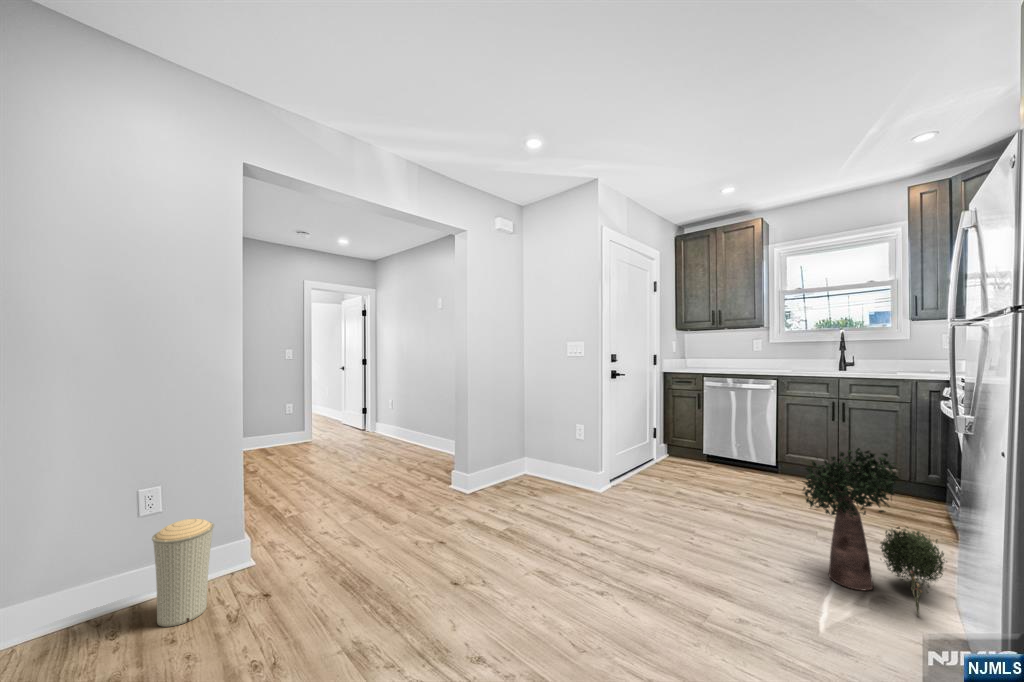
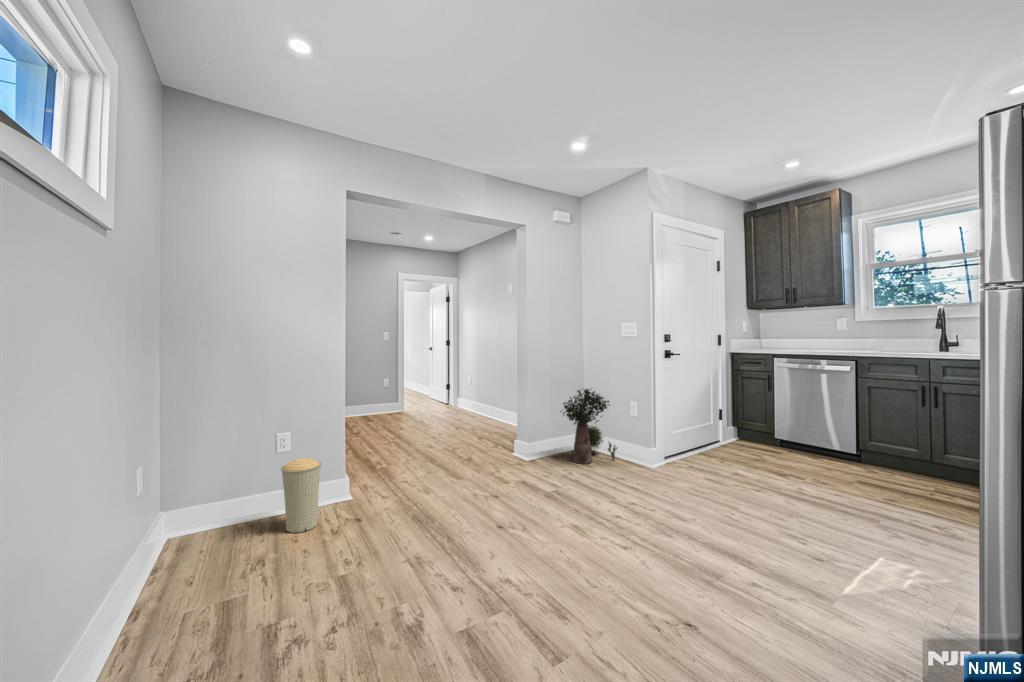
potted plant: present [803,448,945,616] -> present [560,389,617,464]

